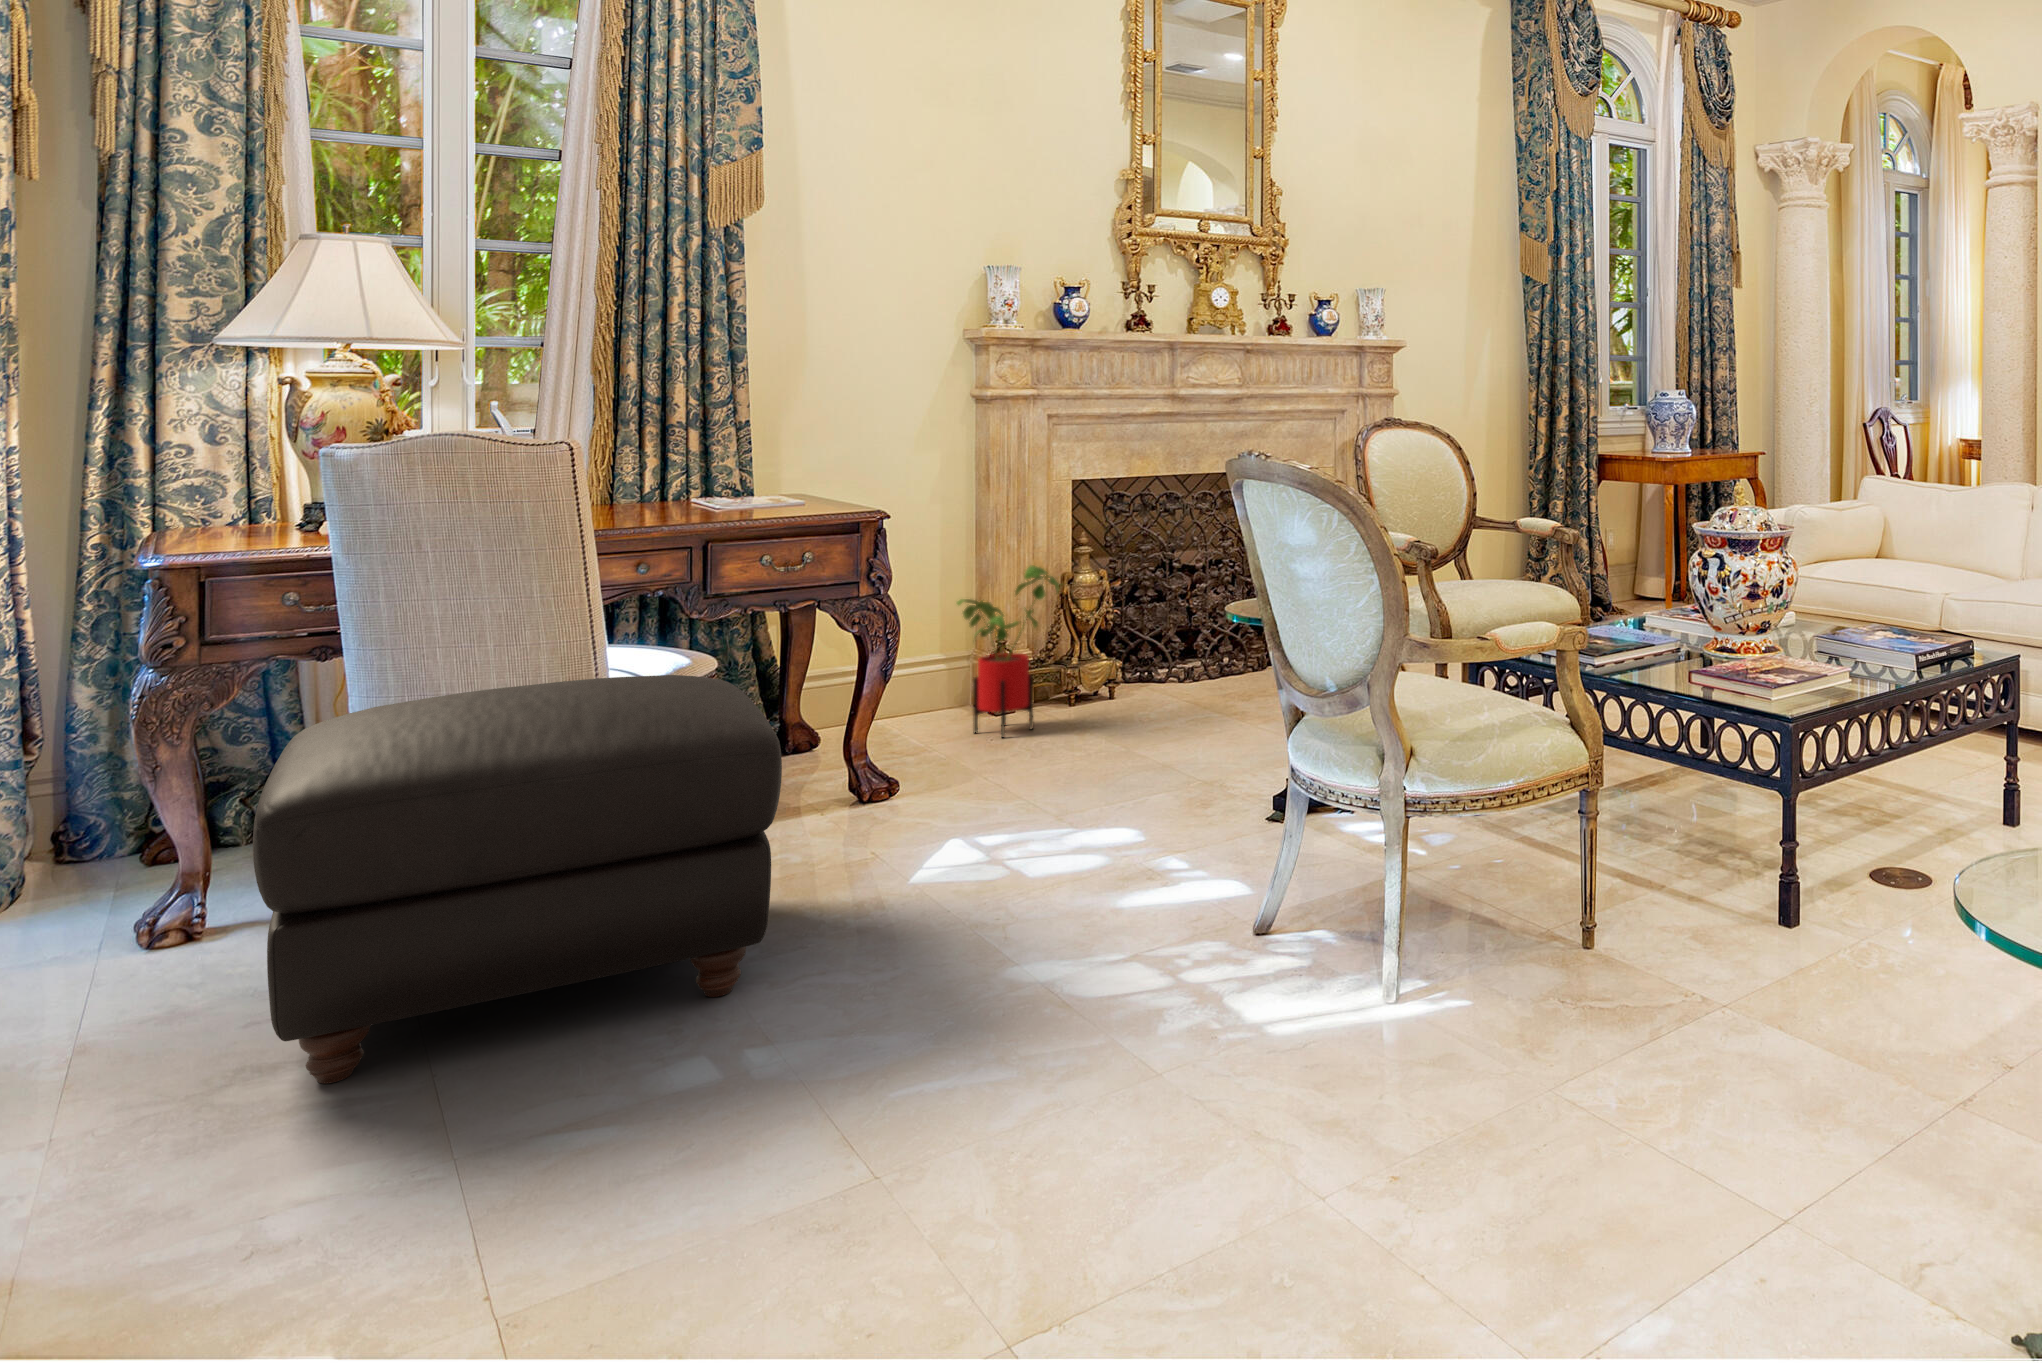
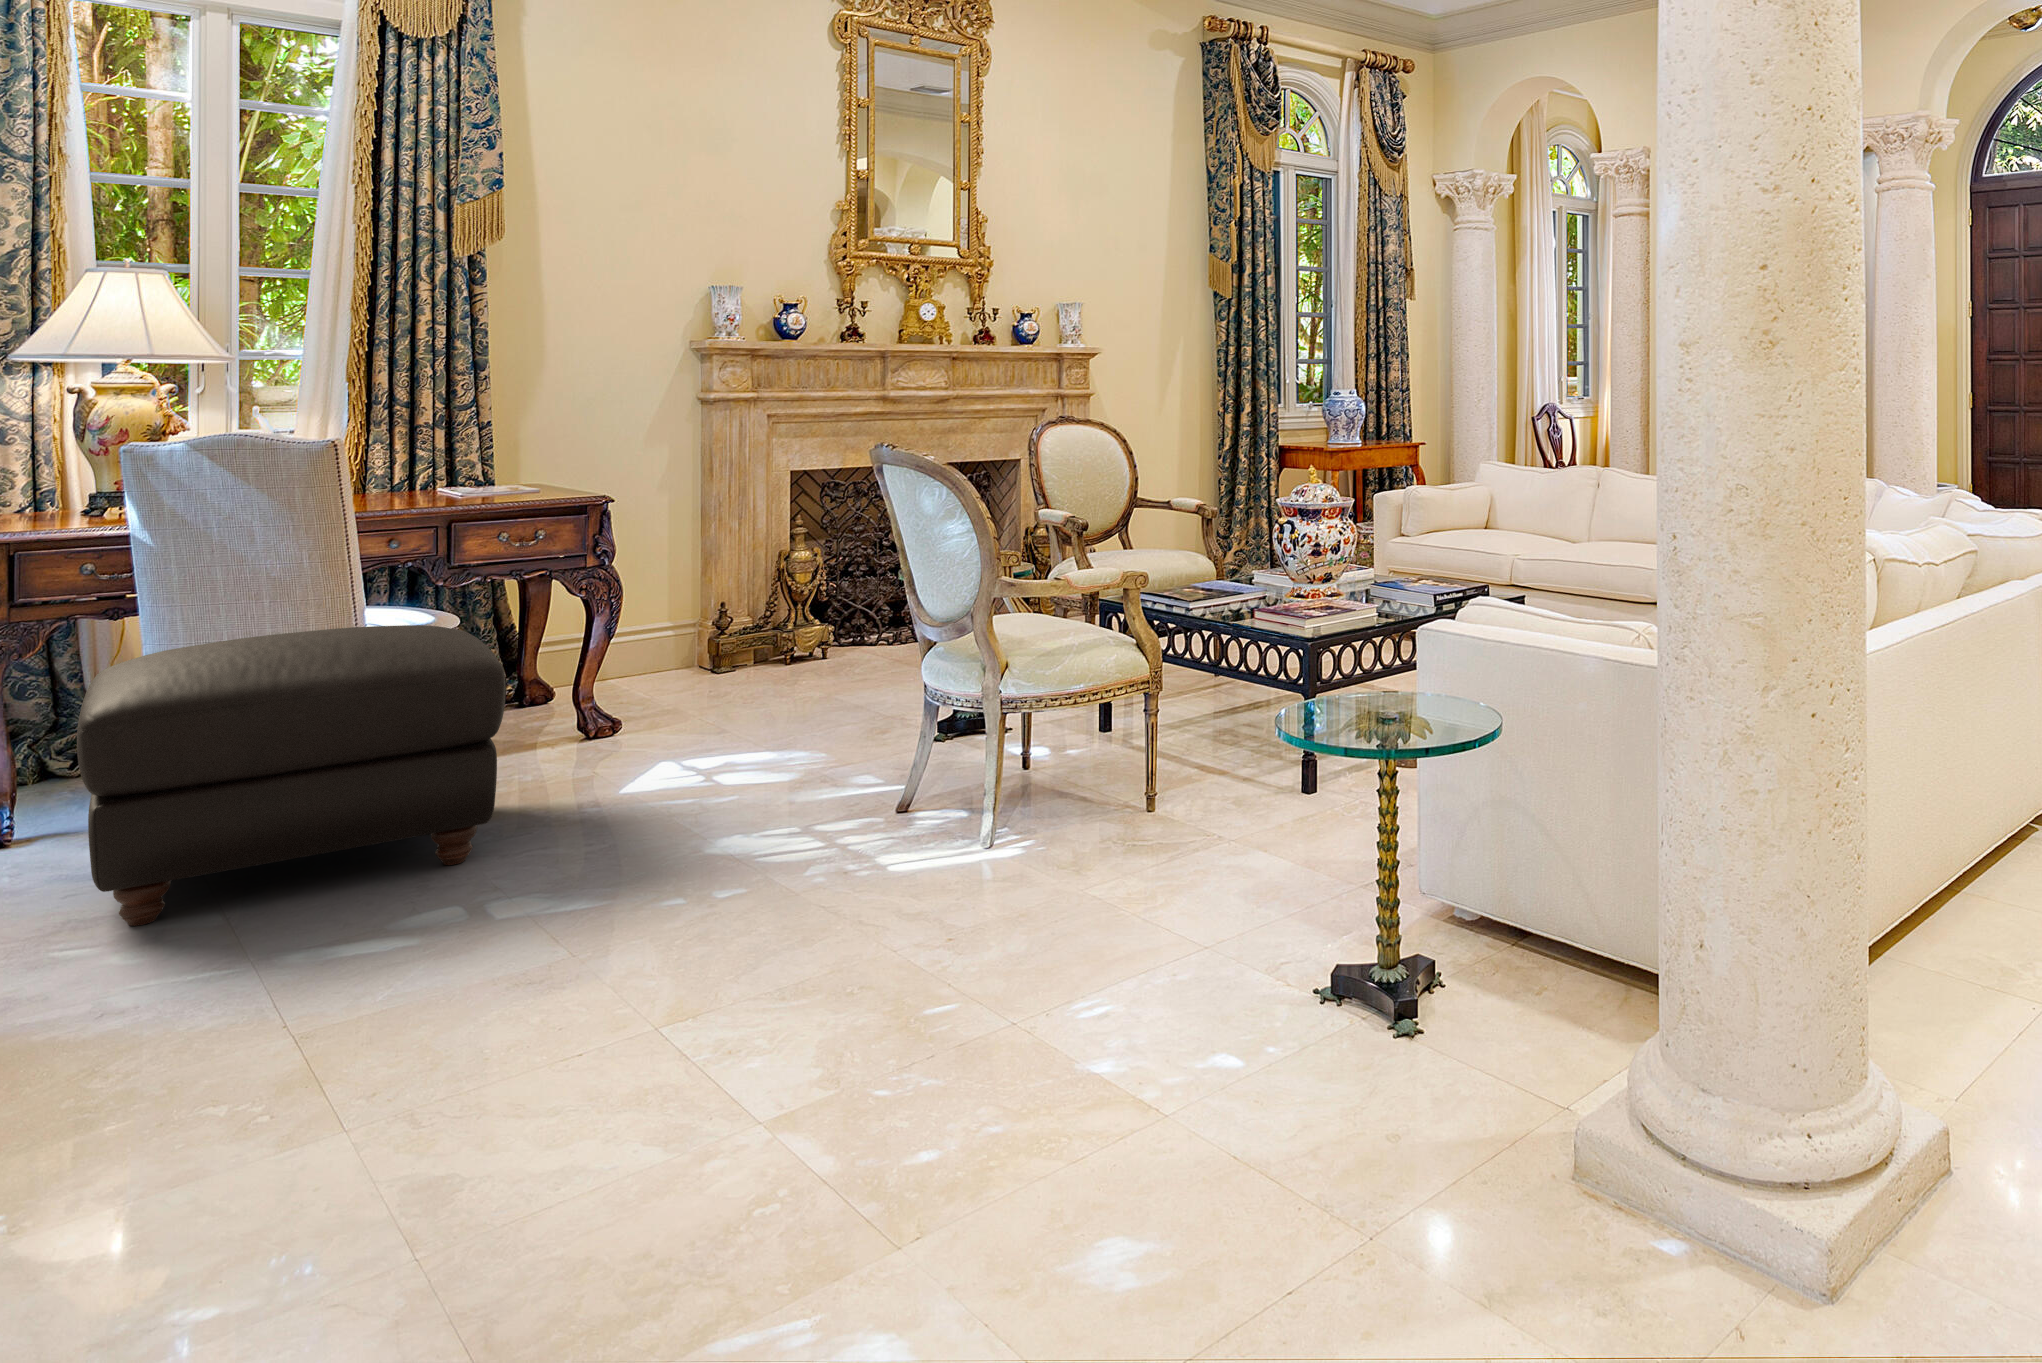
house plant: present [957,565,1059,737] -> none [680,543,777,689]

